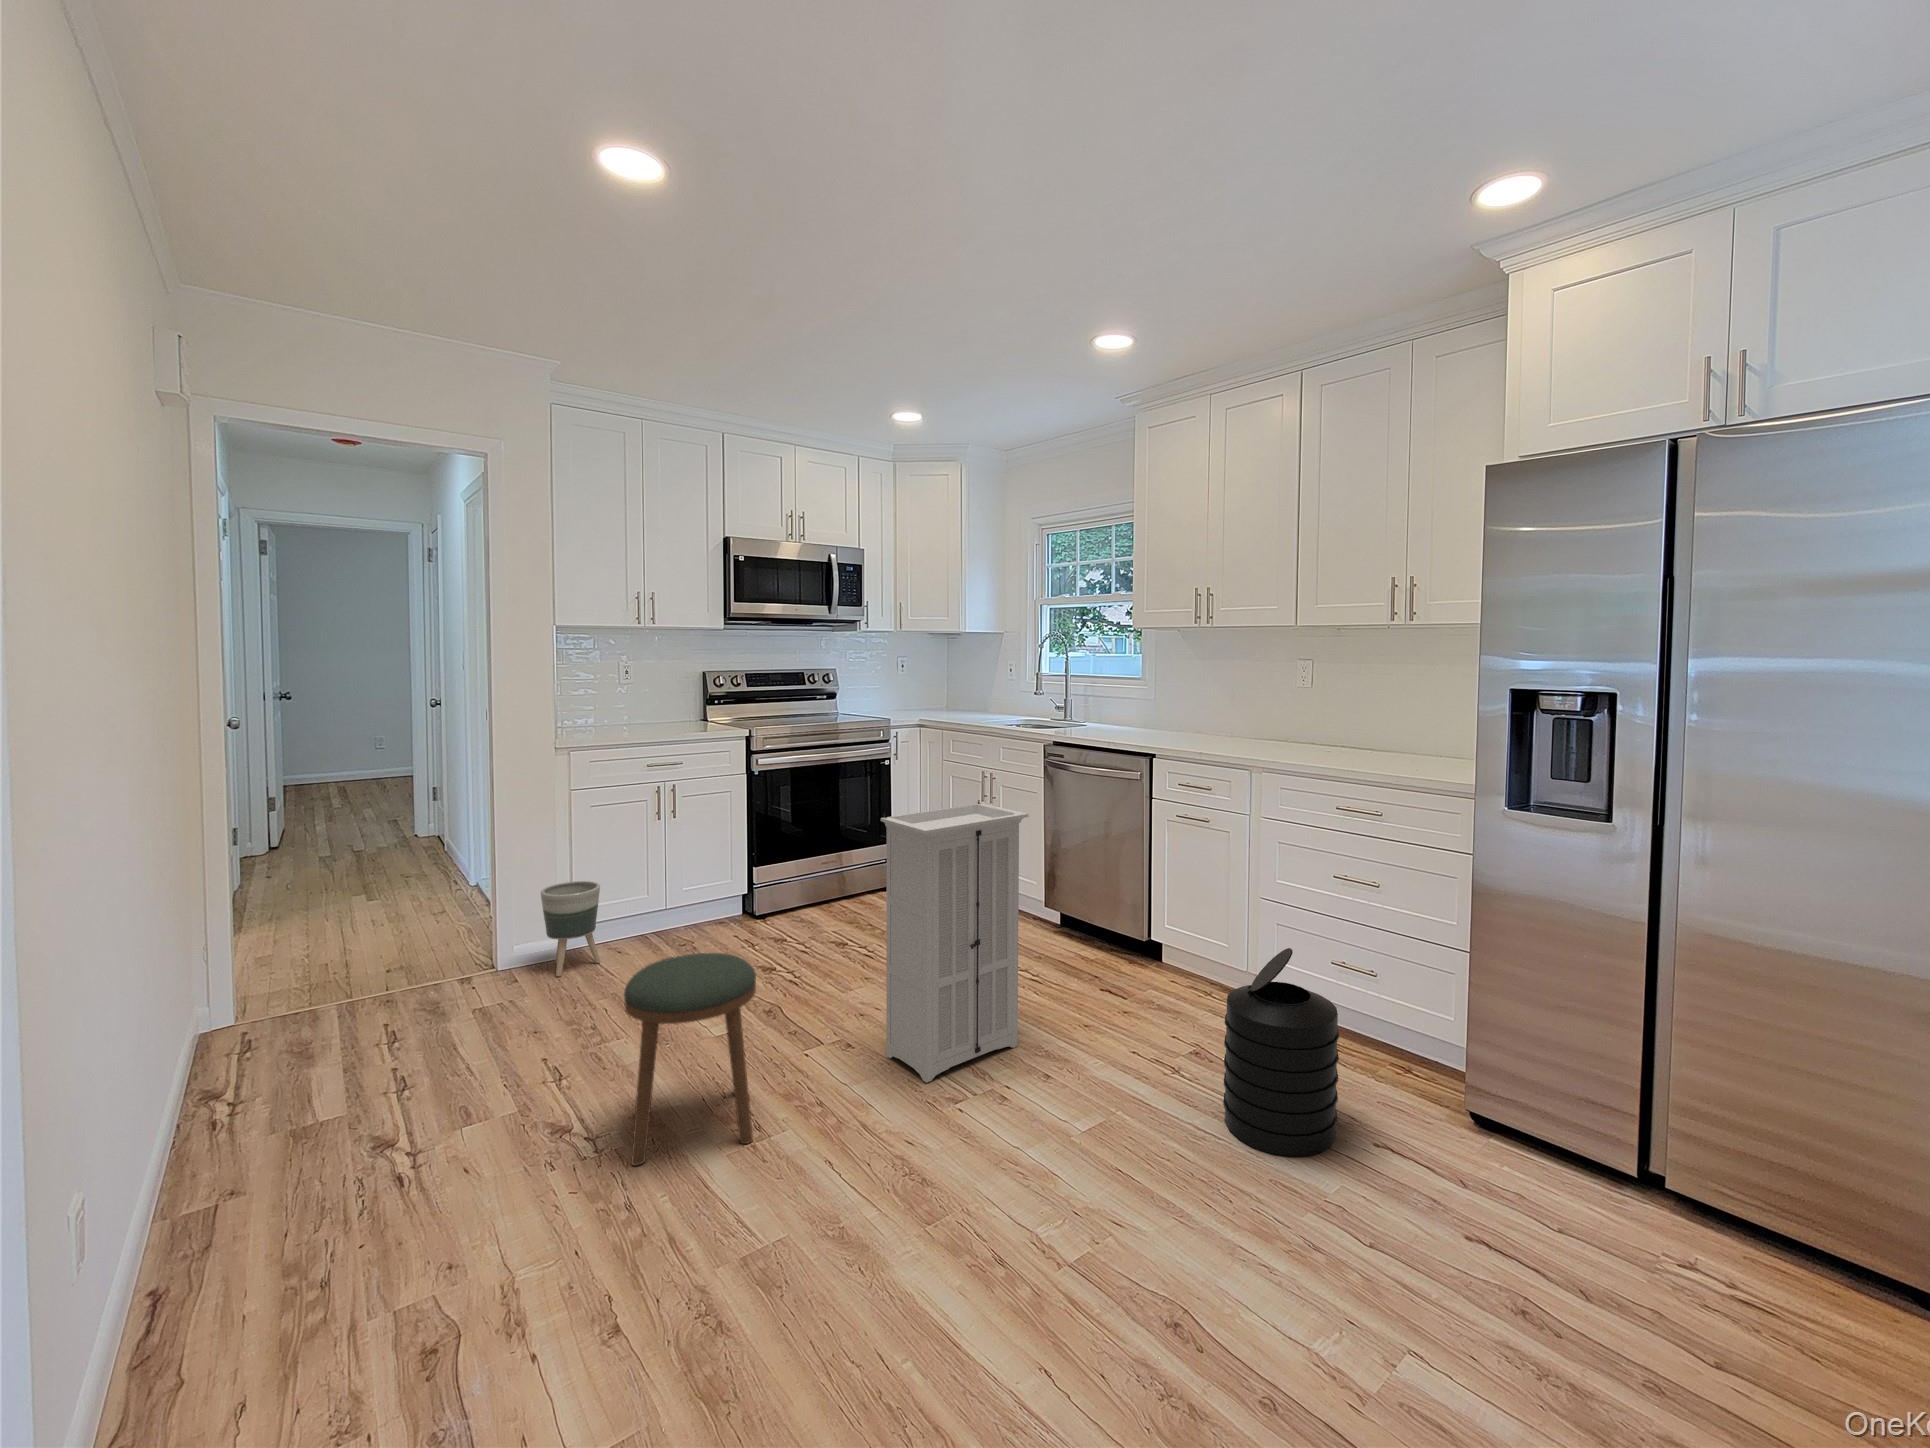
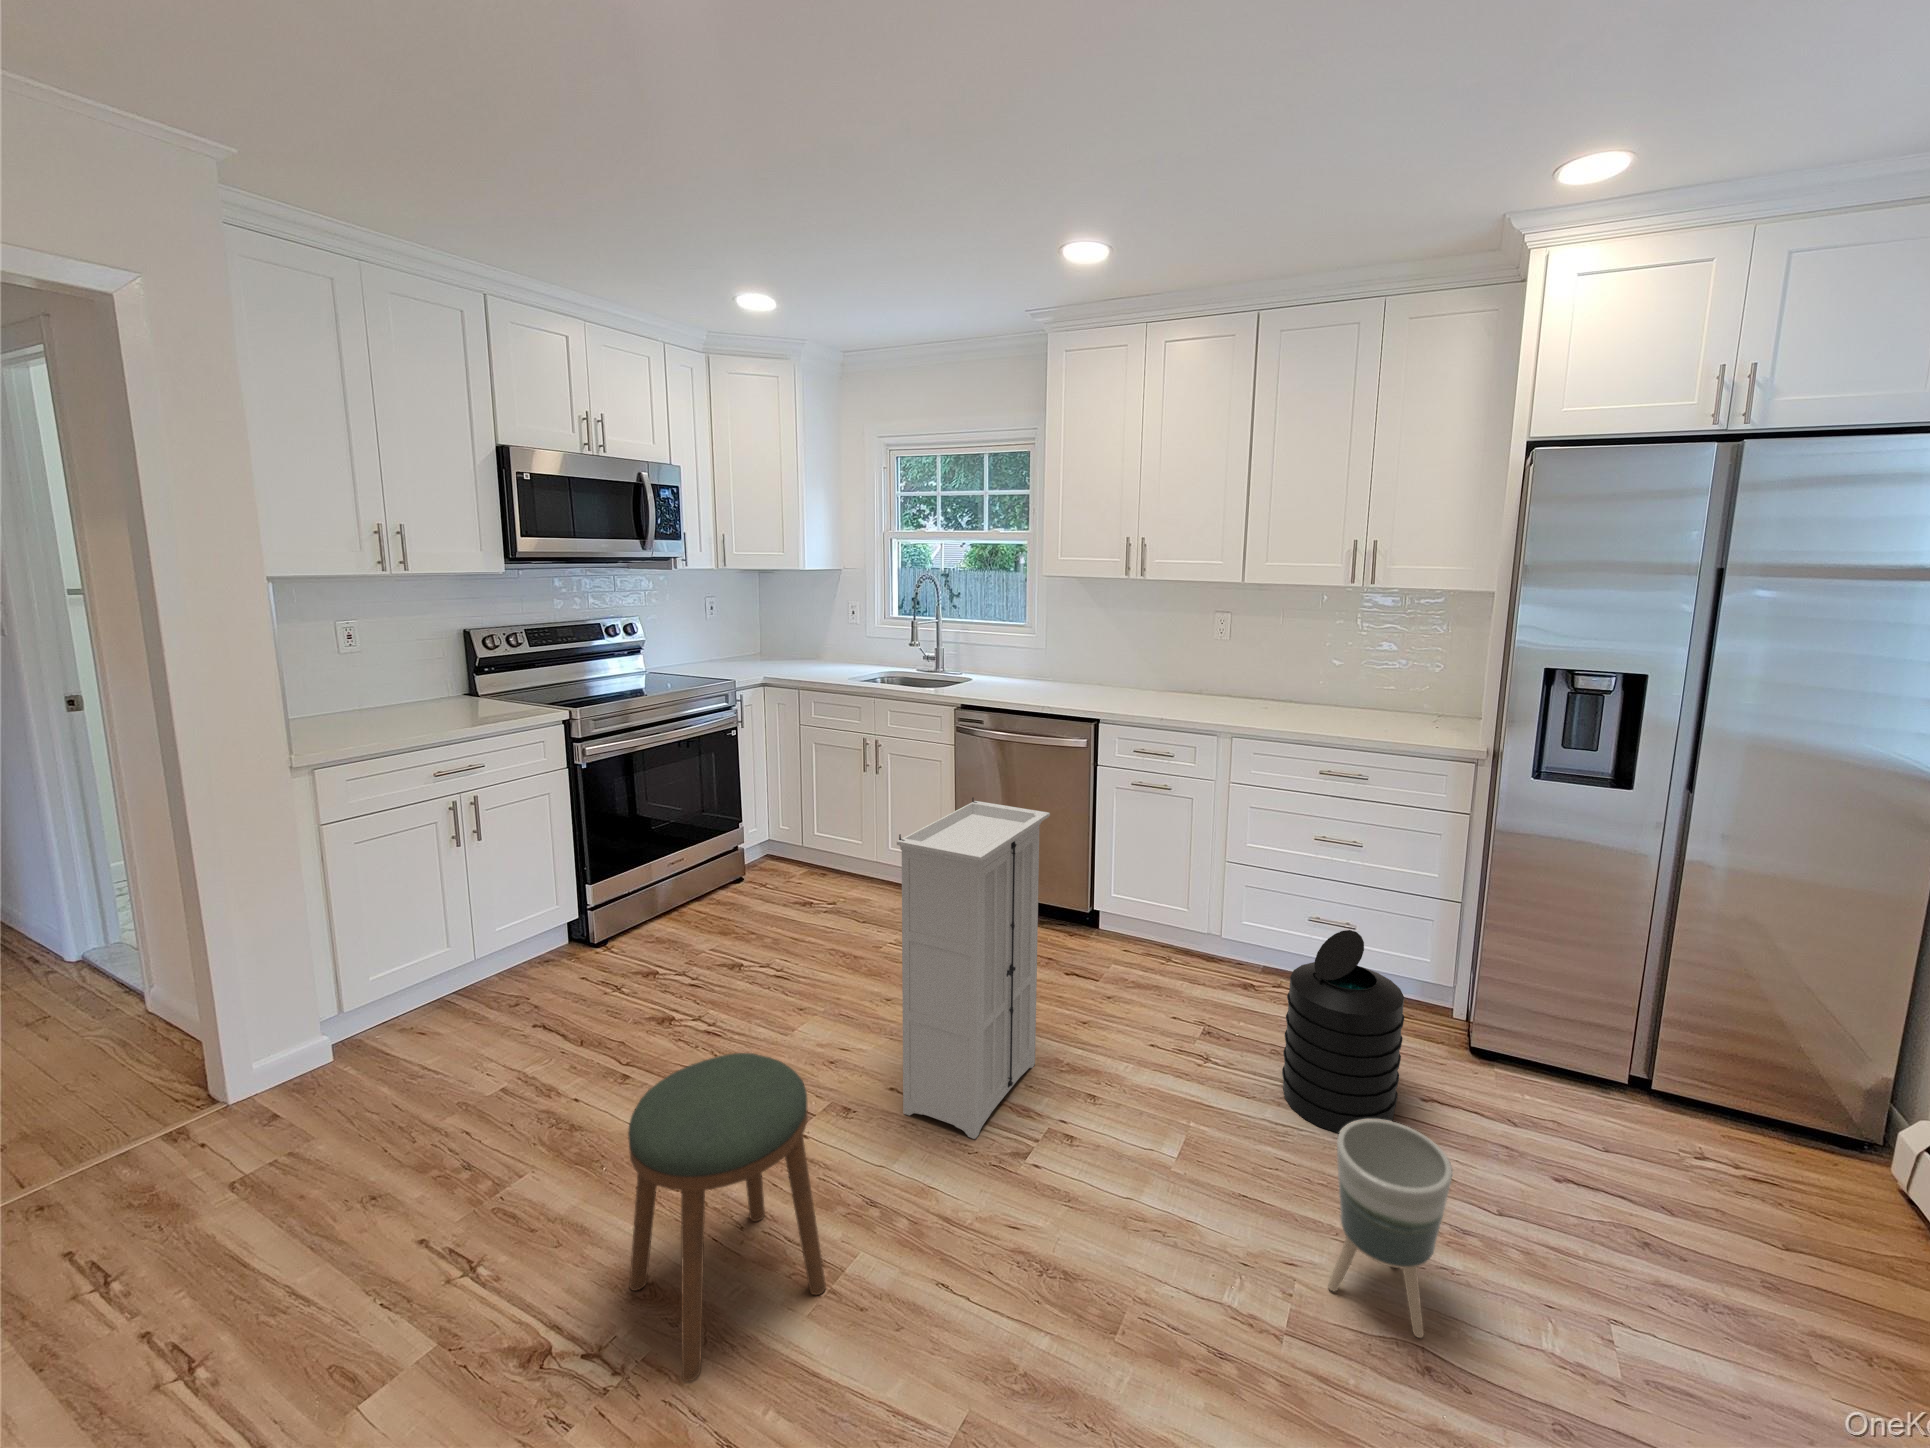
planter: present [541,881,601,976] -> present [1328,1119,1452,1338]

